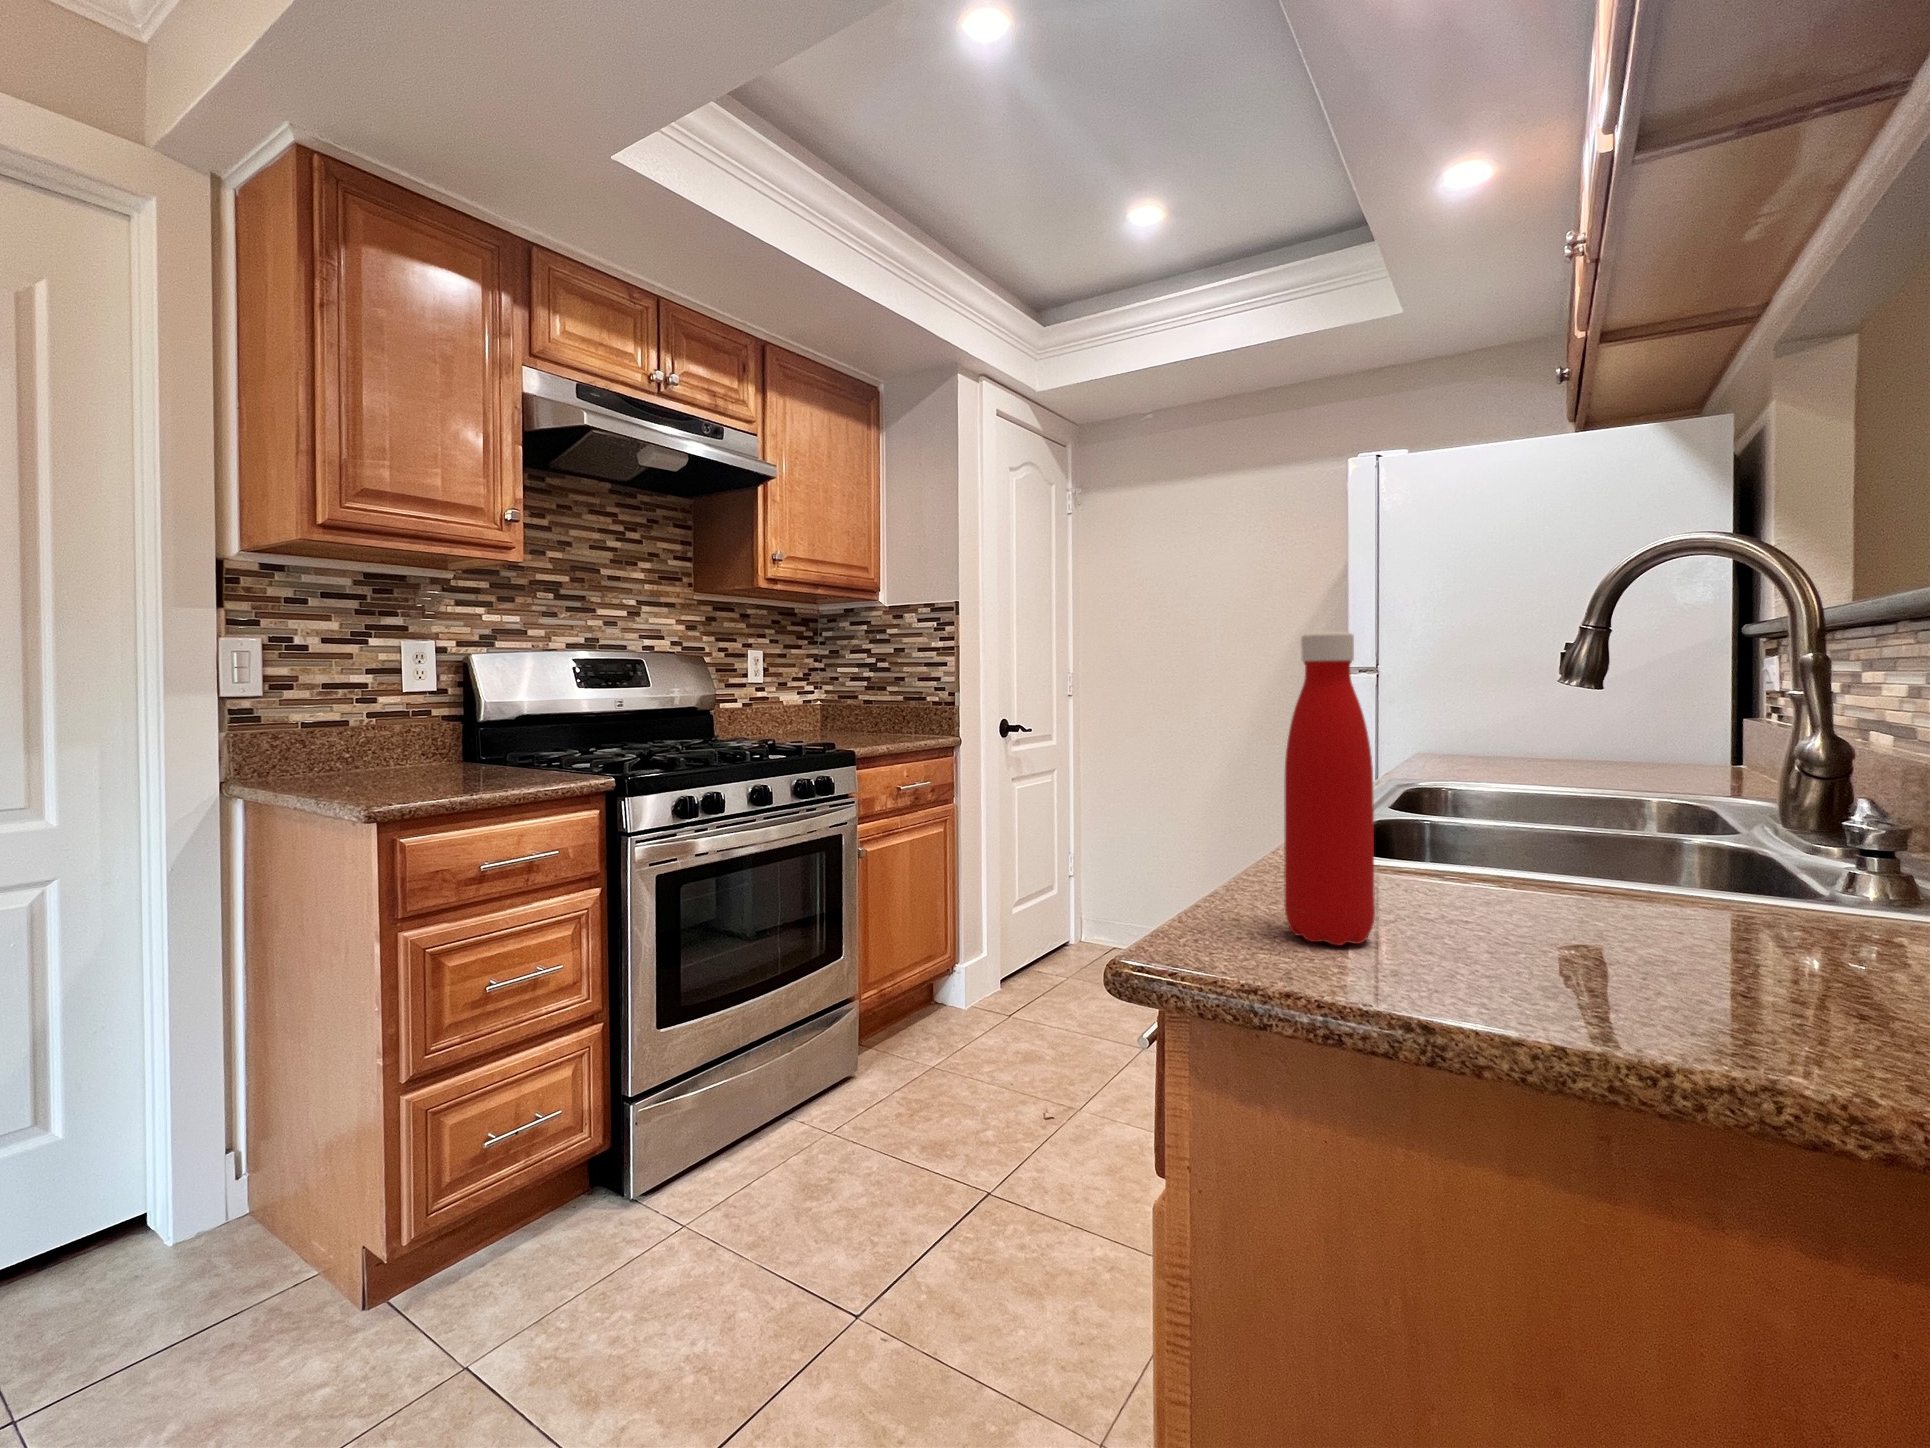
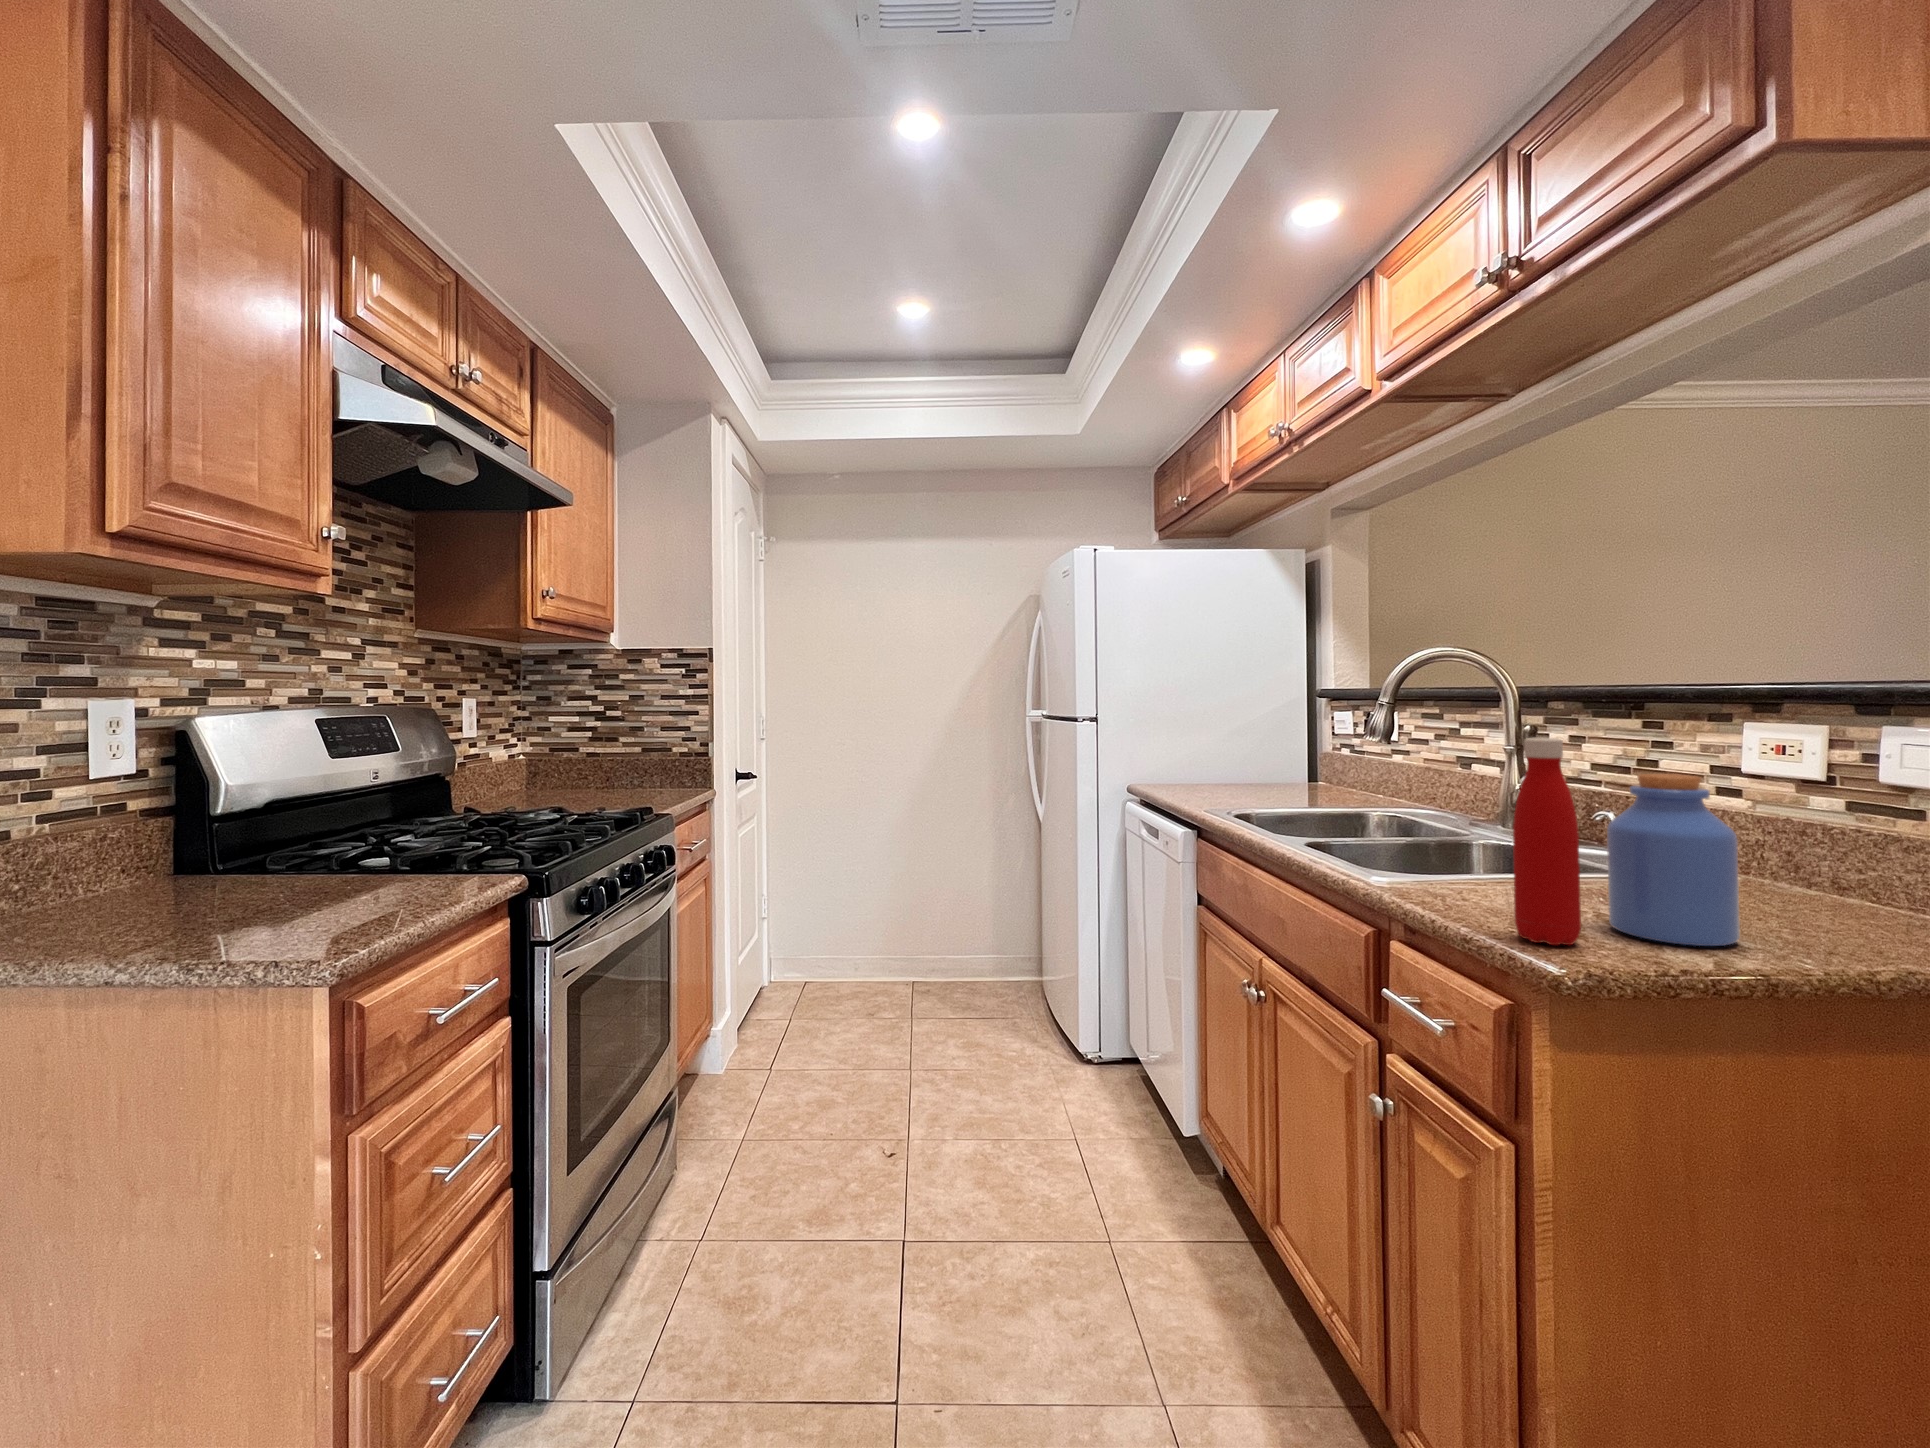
jar: none [1481,692,1696,990] -> present [1607,774,1740,946]

